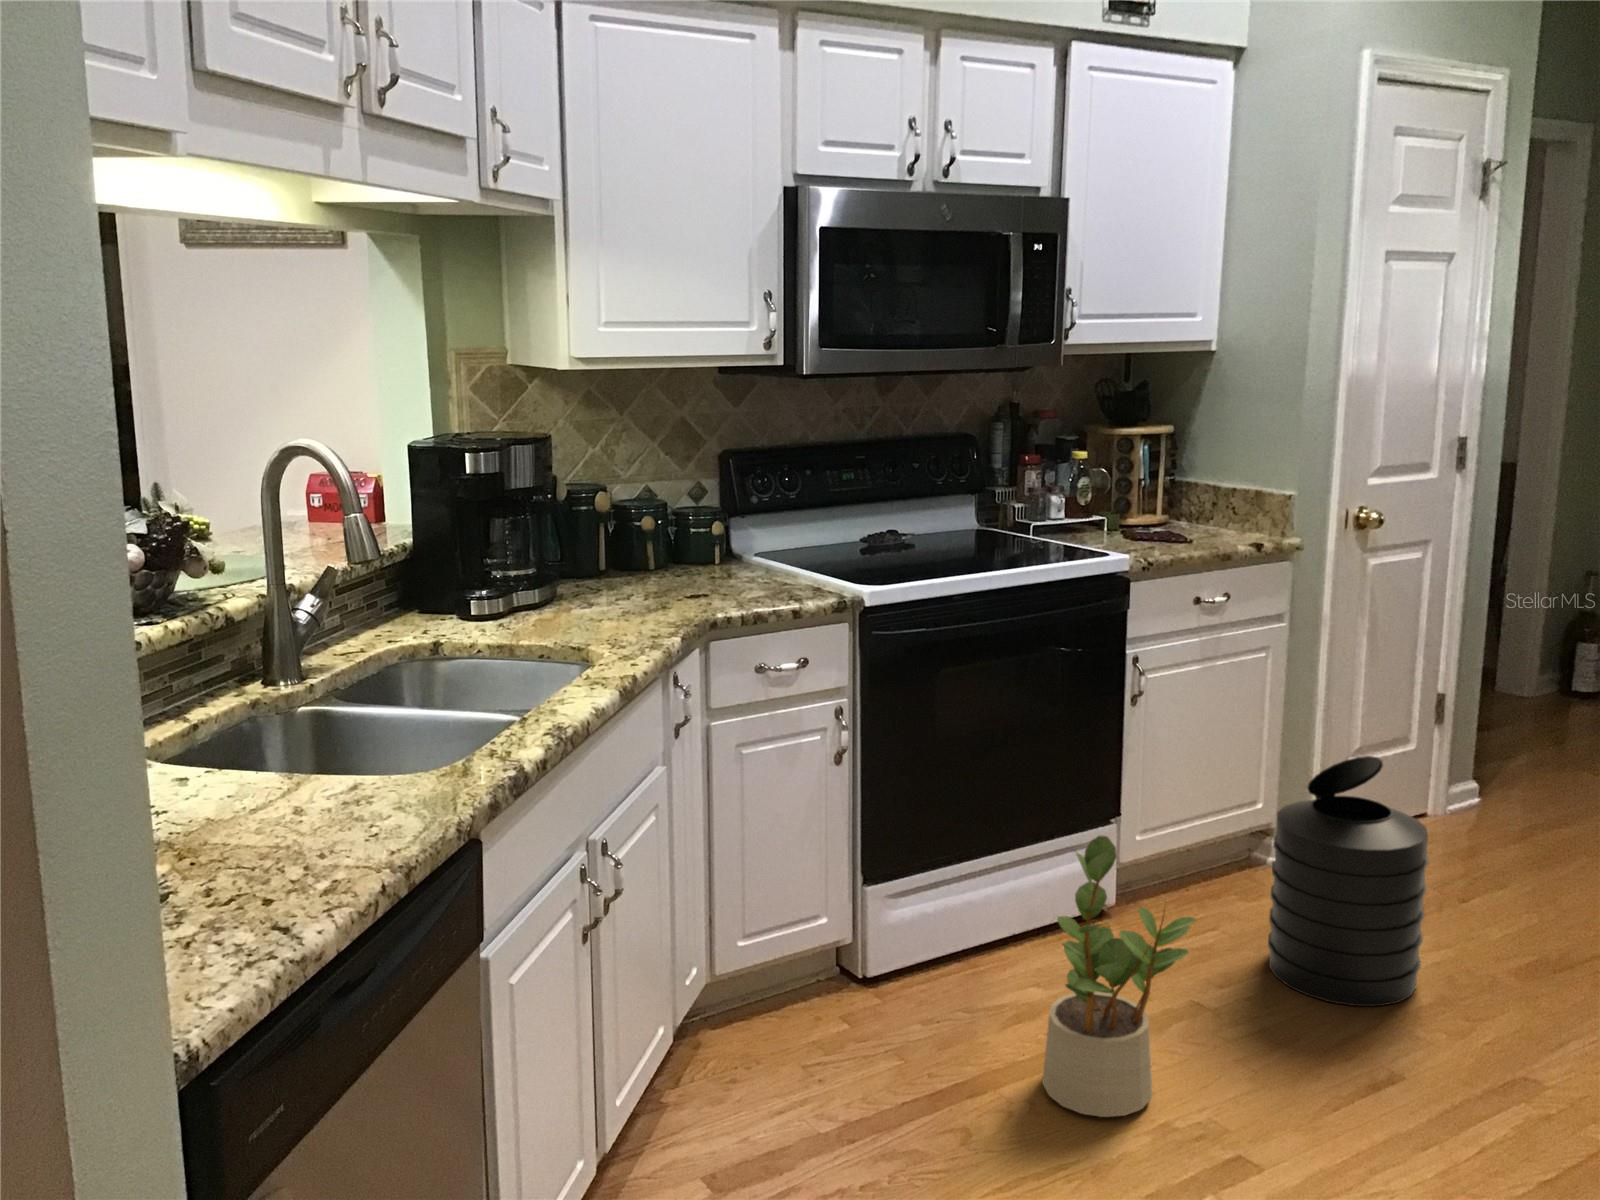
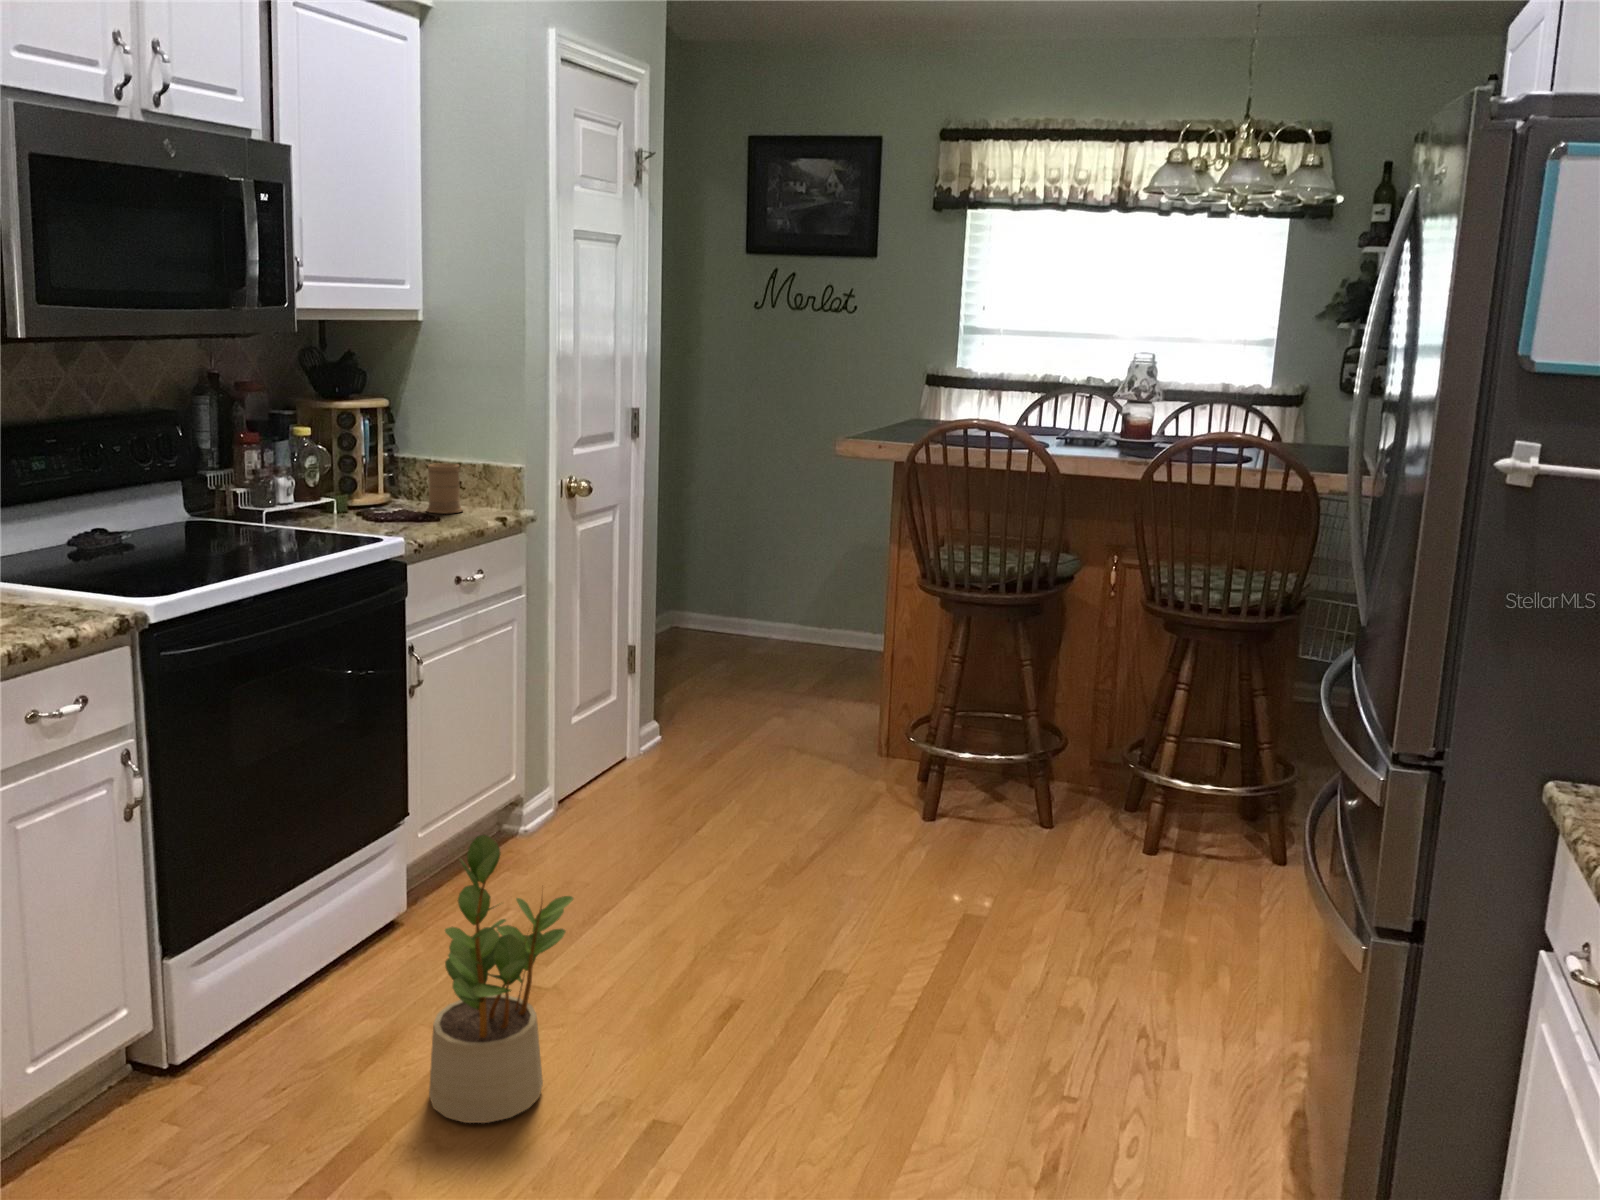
mug: none [1187,487,1238,536] -> present [426,463,471,514]
trash can: present [1268,756,1429,1006] -> none [568,712,703,945]

